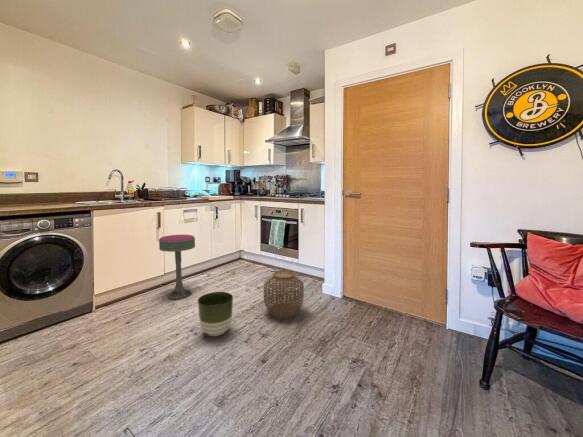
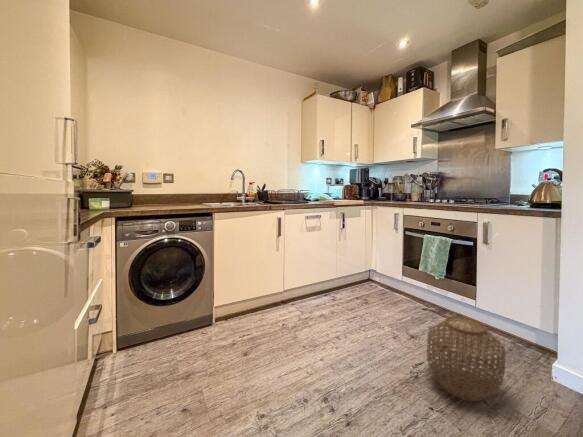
bar stool: present [159,235,195,299] -> none [280,246,321,328]
planter: present [198,292,233,336] -> none [332,335,384,408]

